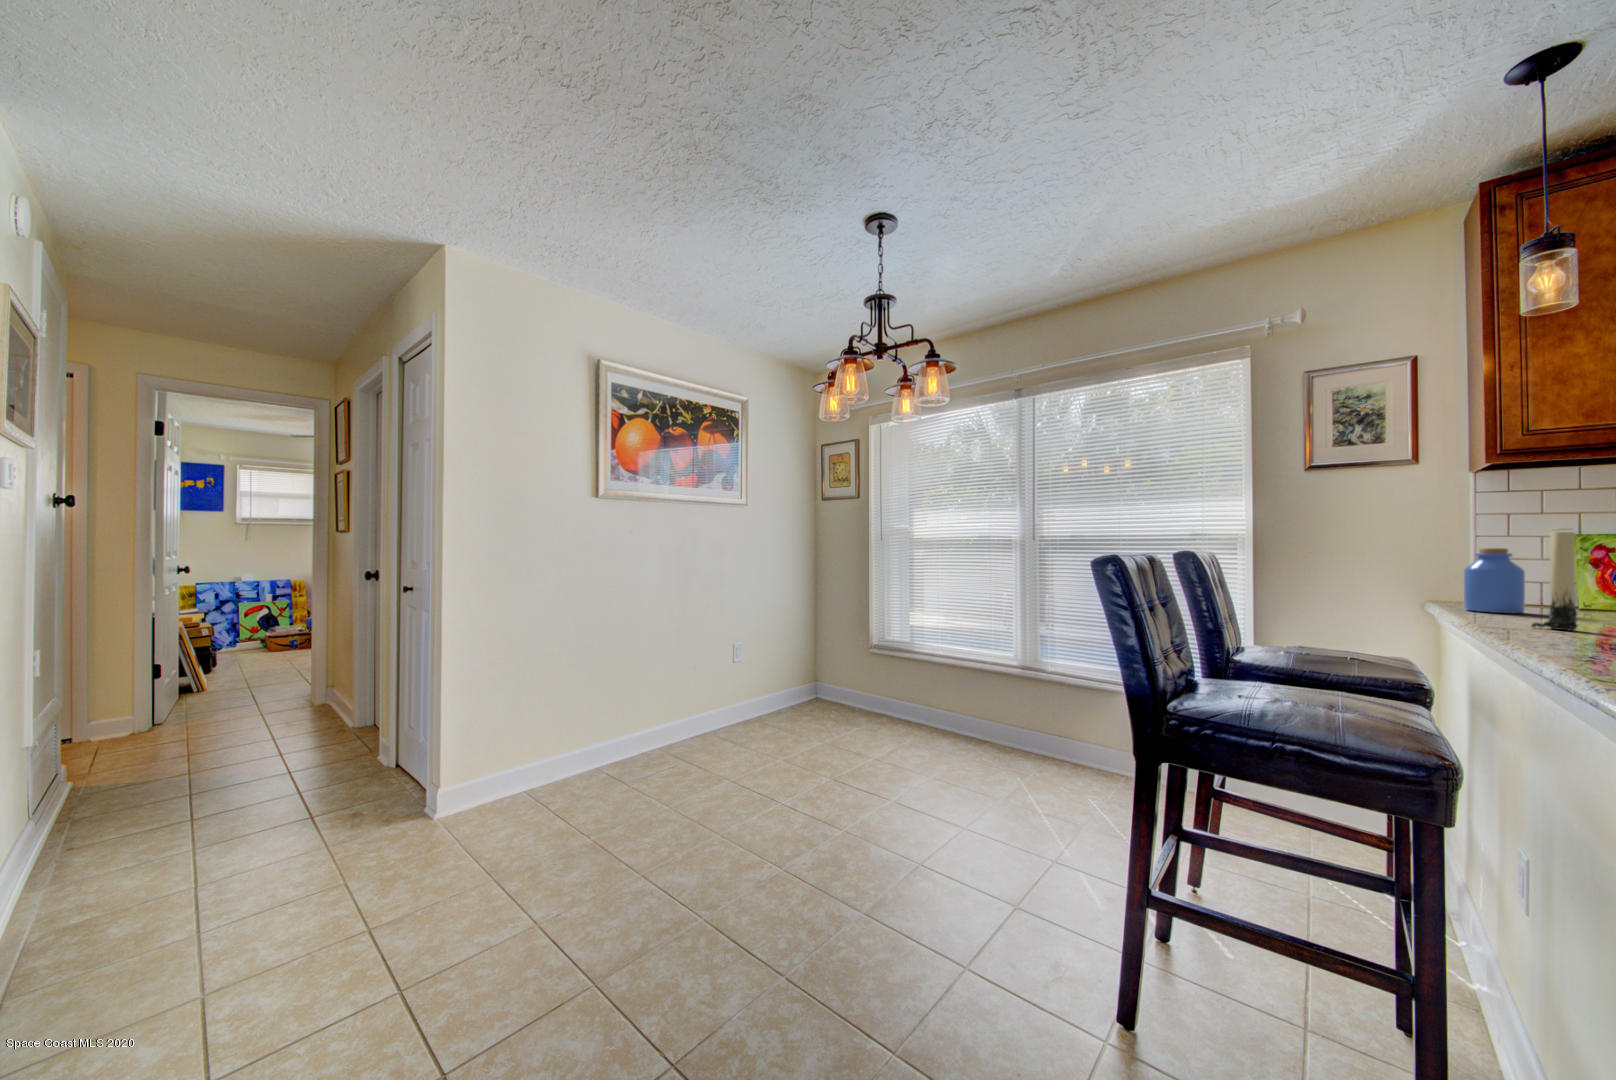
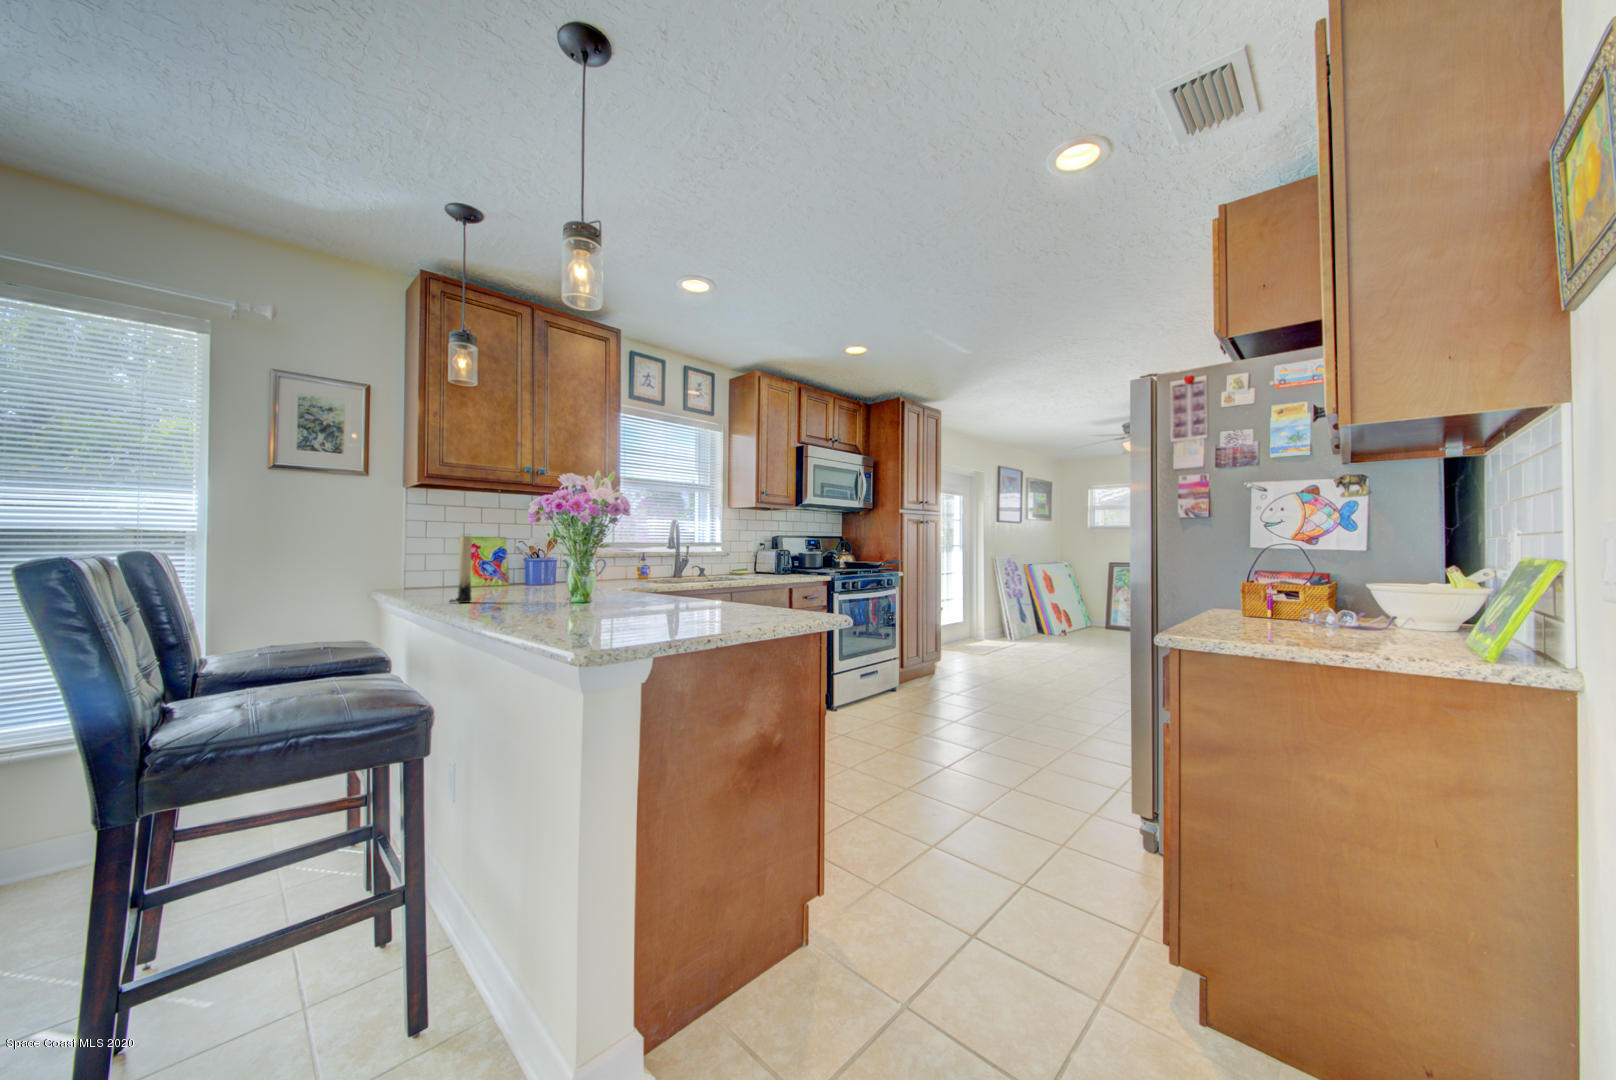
jar: present [1464,548,1525,613] -> none [402,547,438,596]

